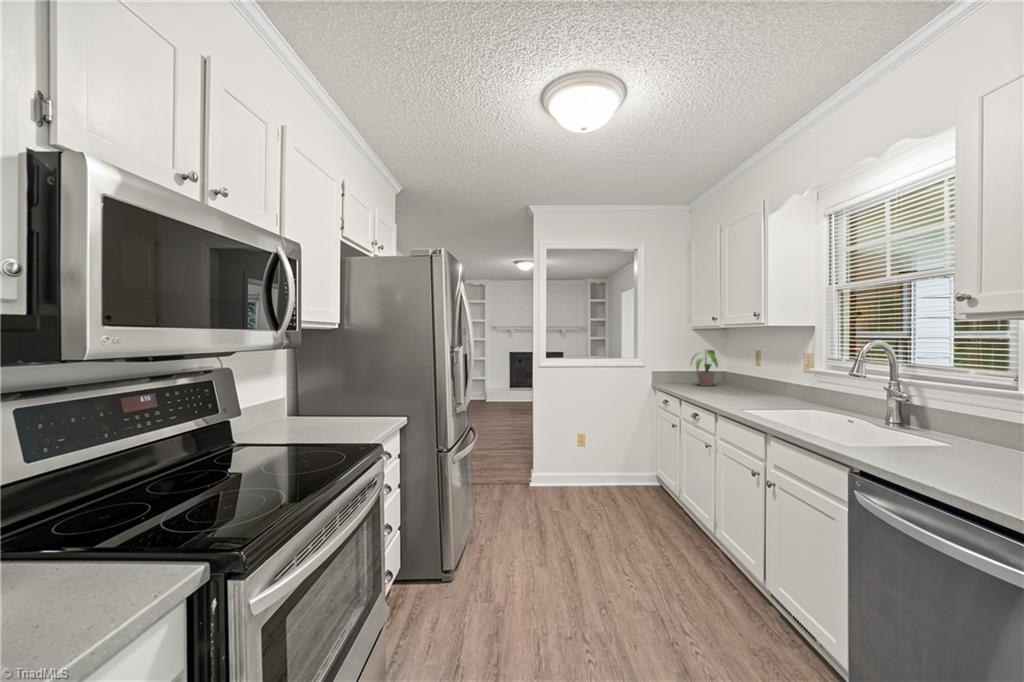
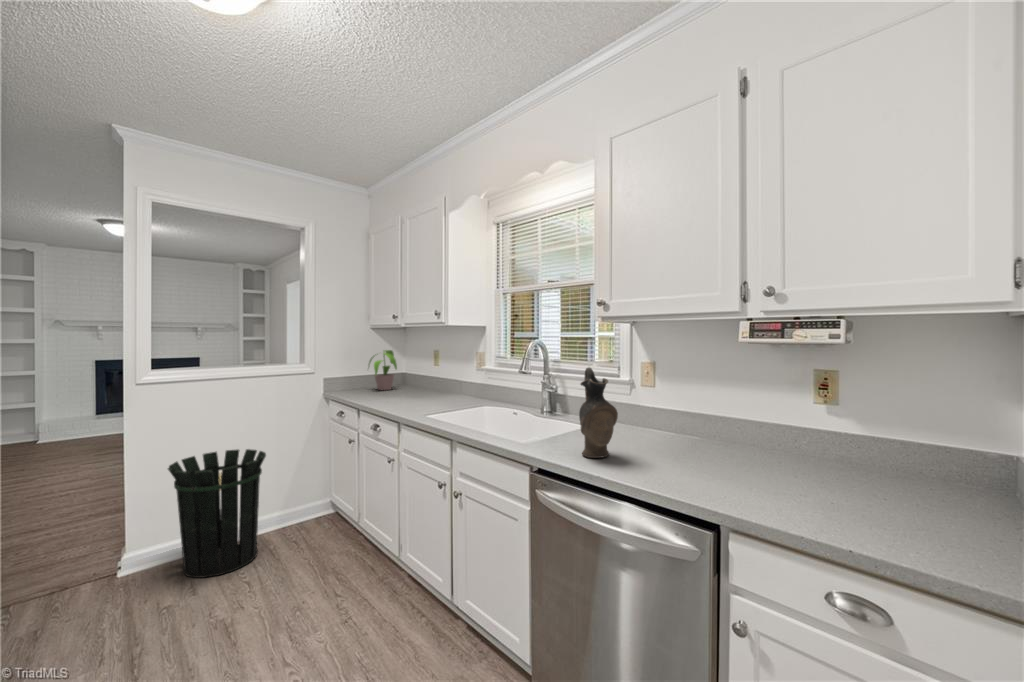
ceramic pitcher: none [919,372,980,474] -> present [579,367,618,458]
waste bin: none [551,418,610,504] -> present [168,449,266,578]

